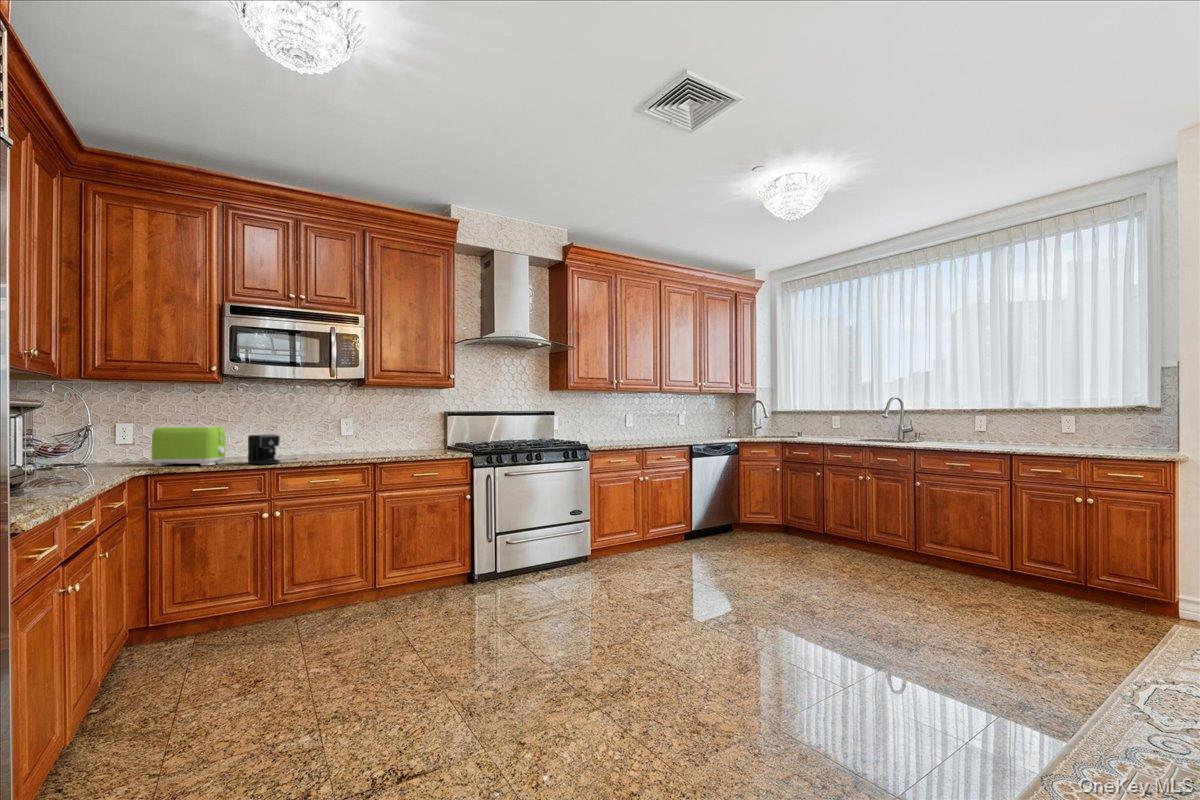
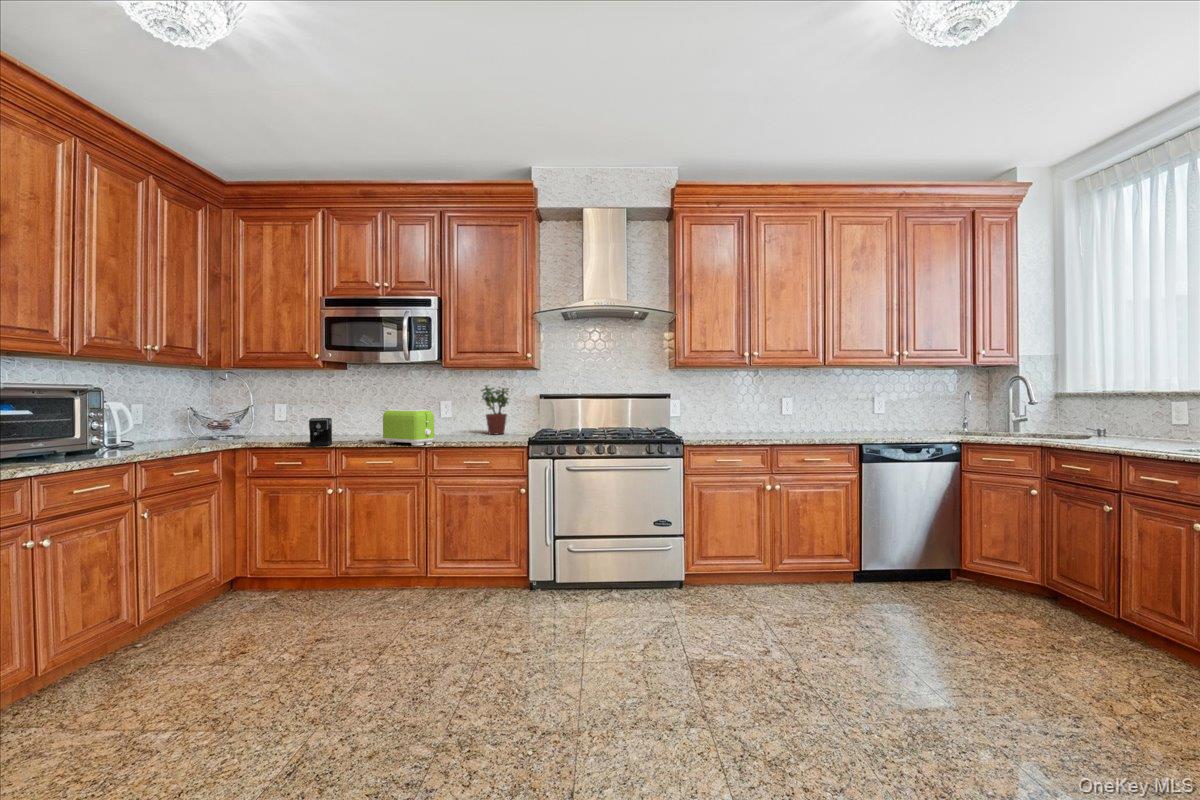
potted plant: none [394,401,425,450] -> present [481,385,509,434]
toaster: present [152,426,225,466] -> present [383,409,434,446]

